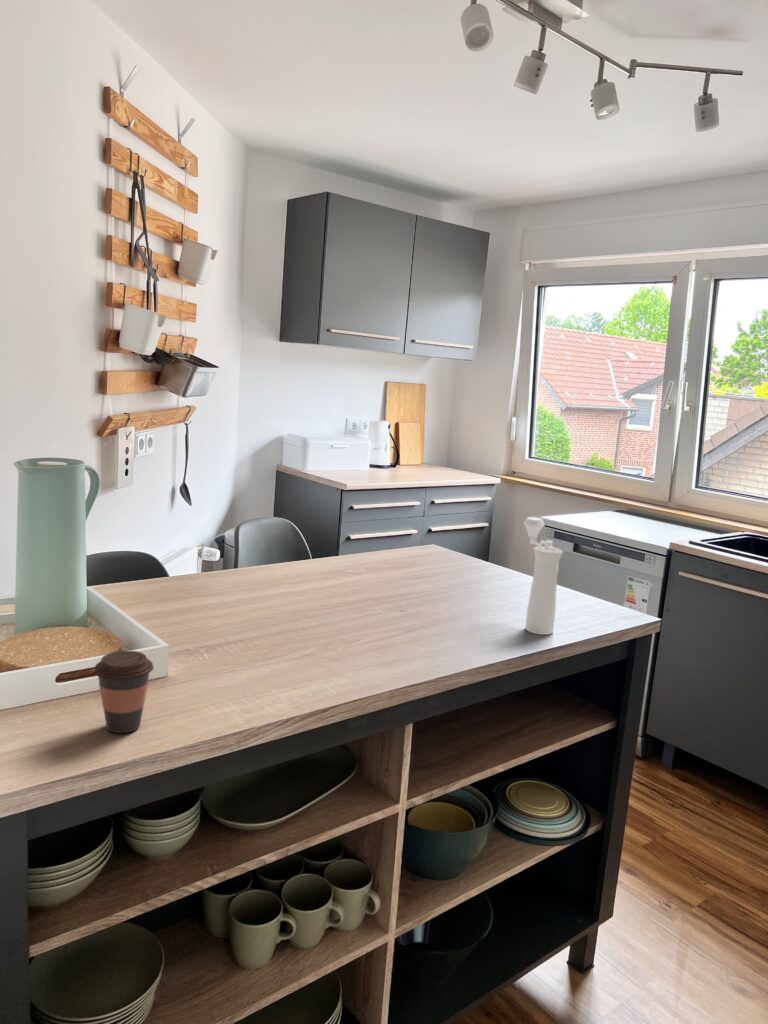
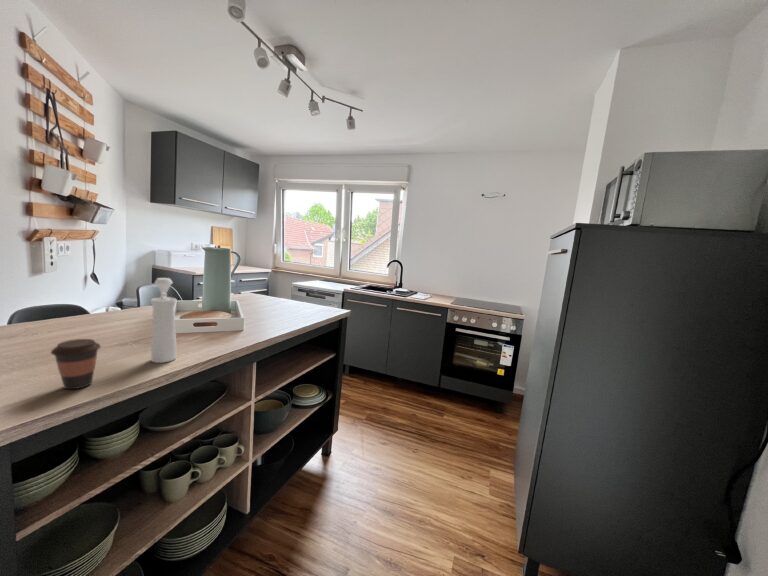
pepper mill: present [524,517,563,635] -> present [150,278,177,363]

